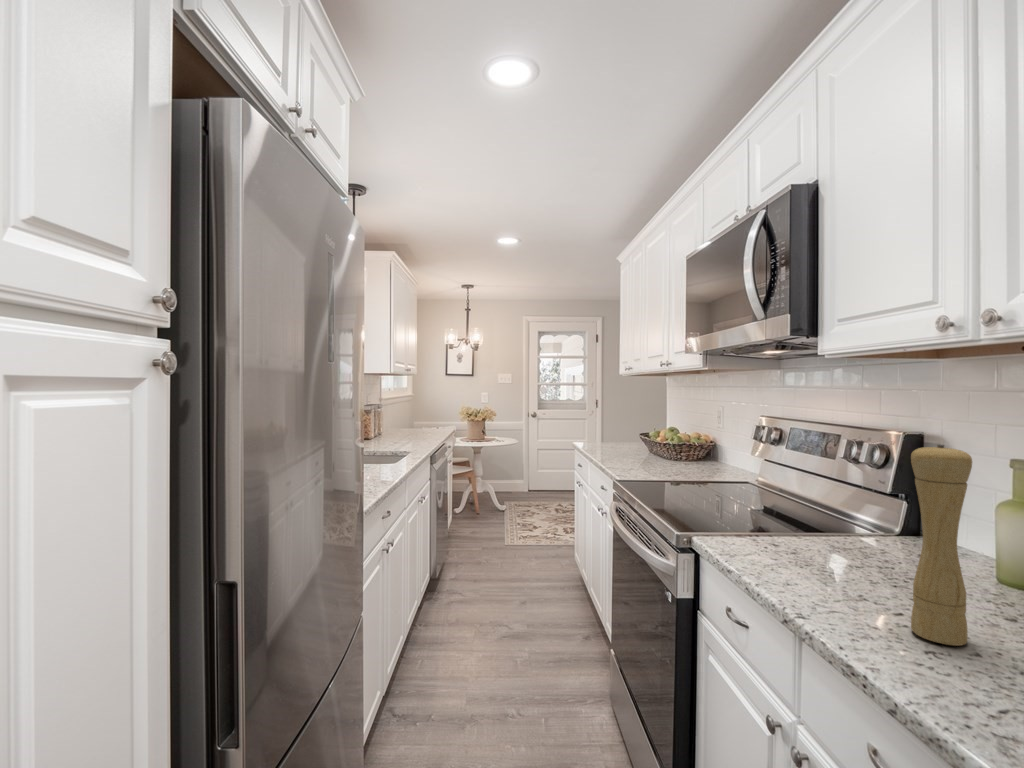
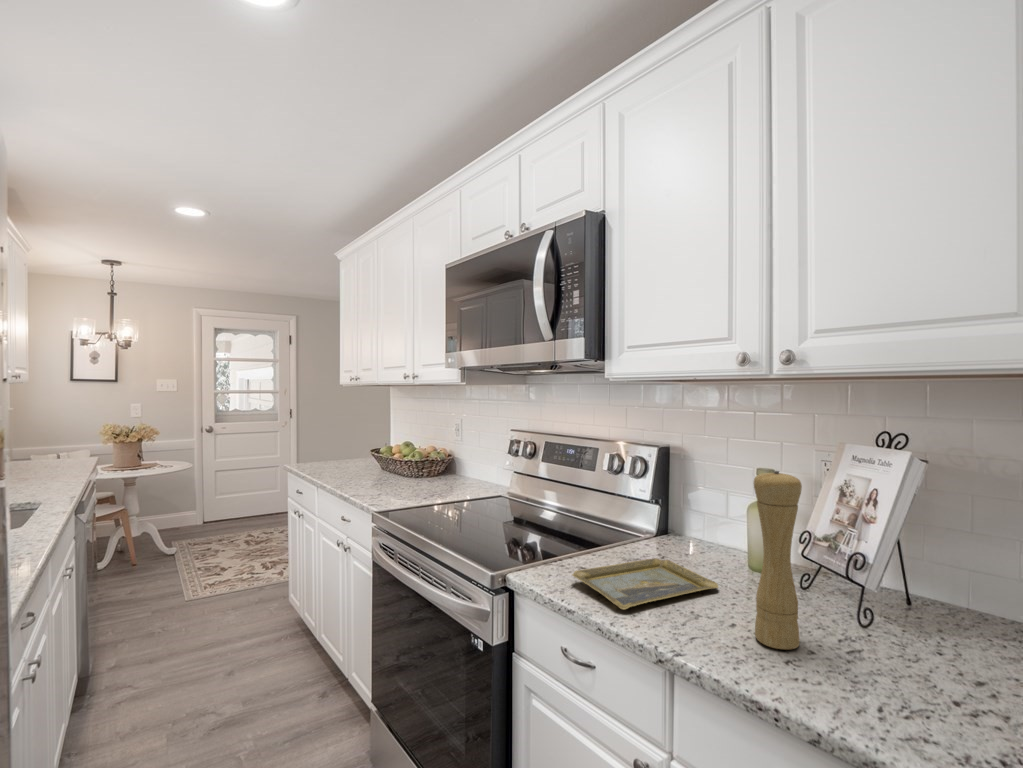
tray: none [747,542,921,585] -> present [572,558,718,609]

